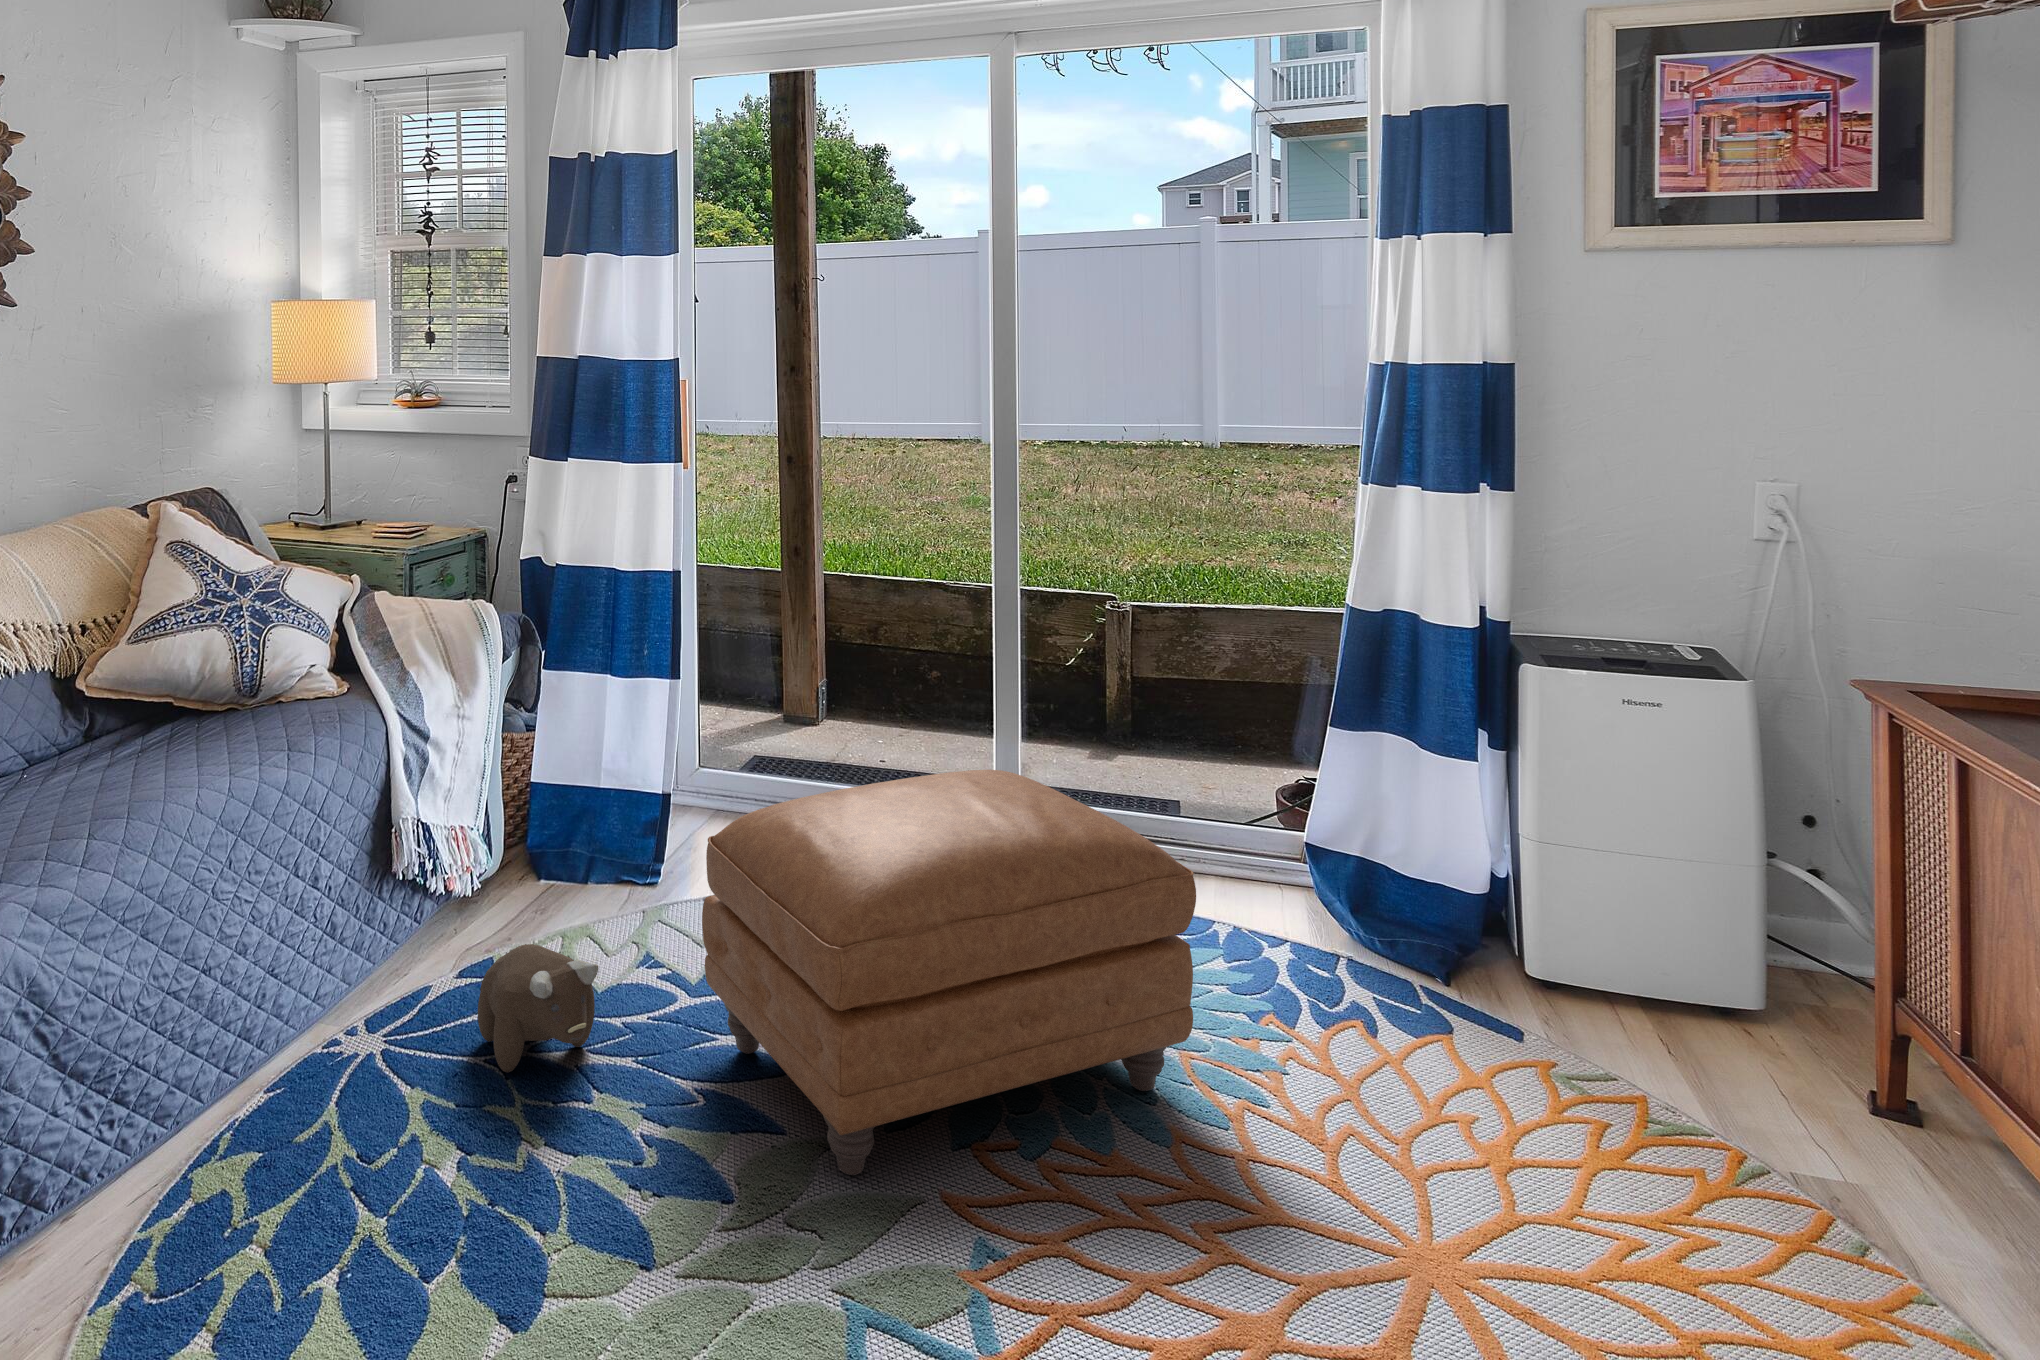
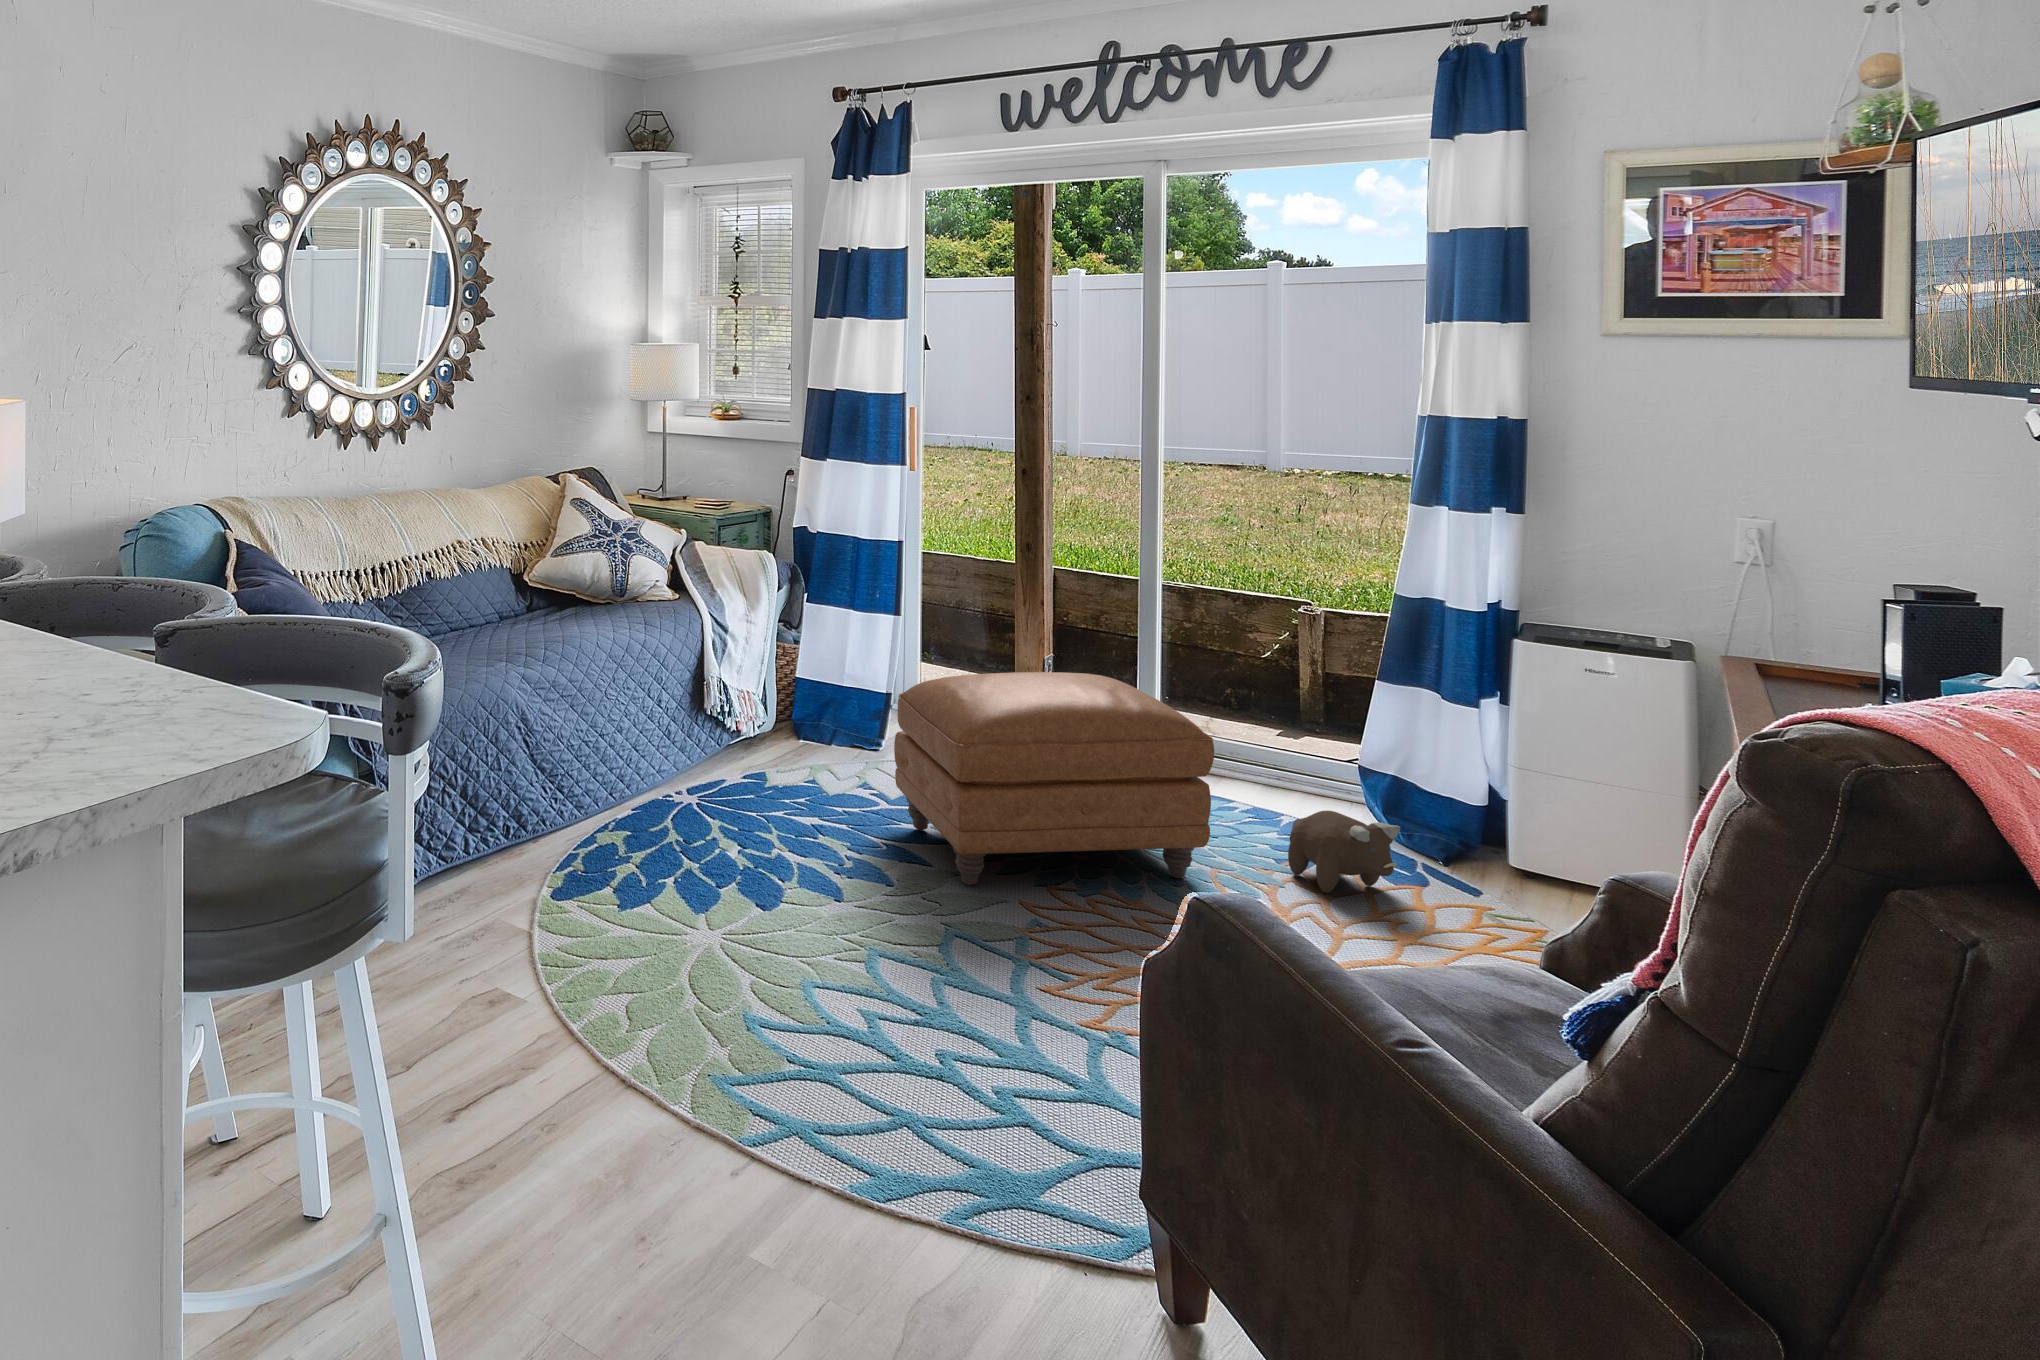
plush toy: present [478,944,599,1072] -> present [1288,811,1400,893]

